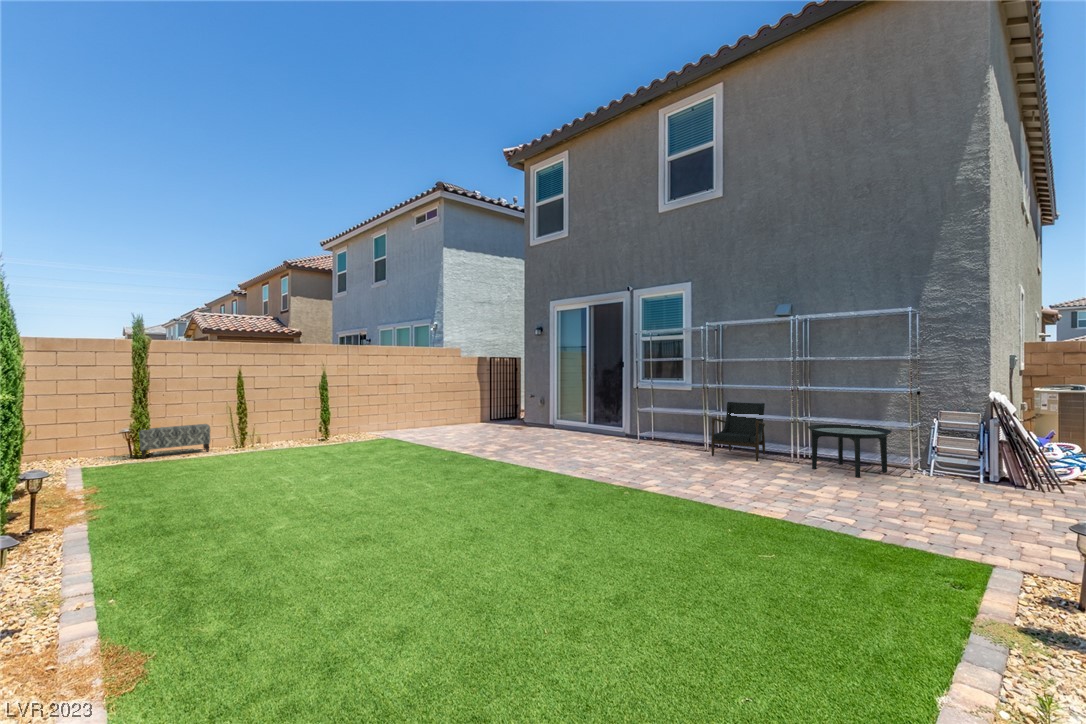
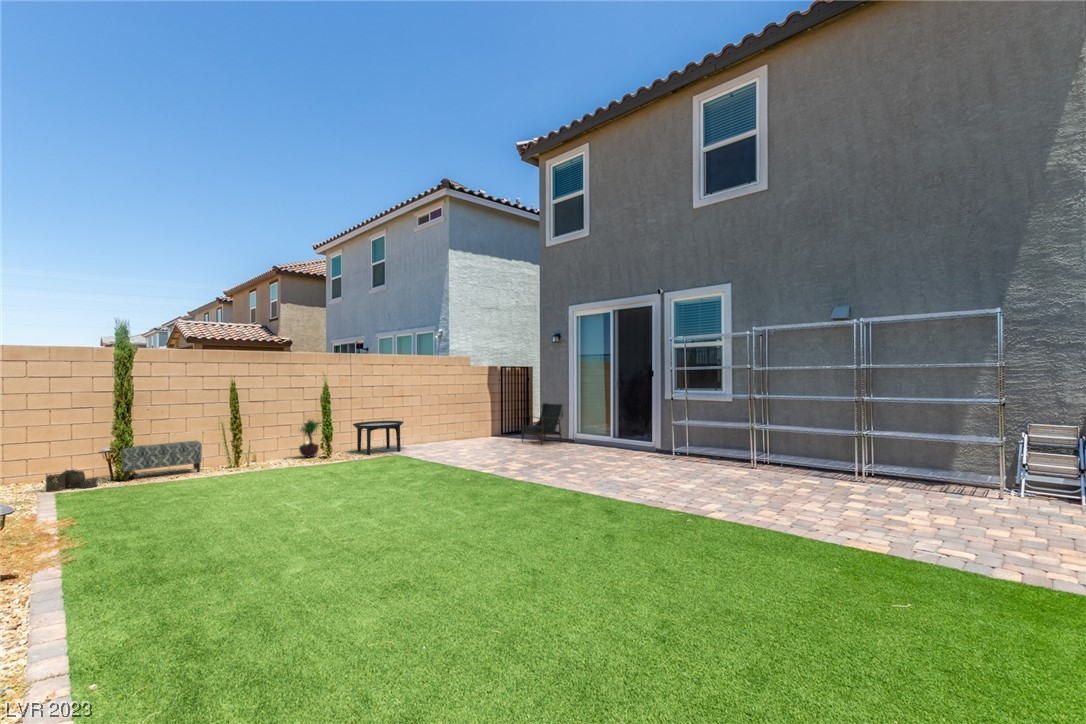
armchair: present [711,402,765,461] -> present [521,403,562,445]
potted tree: none [297,403,320,440] -> present [299,420,321,457]
round table: present [808,424,892,478] -> present [353,421,403,455]
woven basket: none [73,447,119,467] -> present [46,470,97,492]

